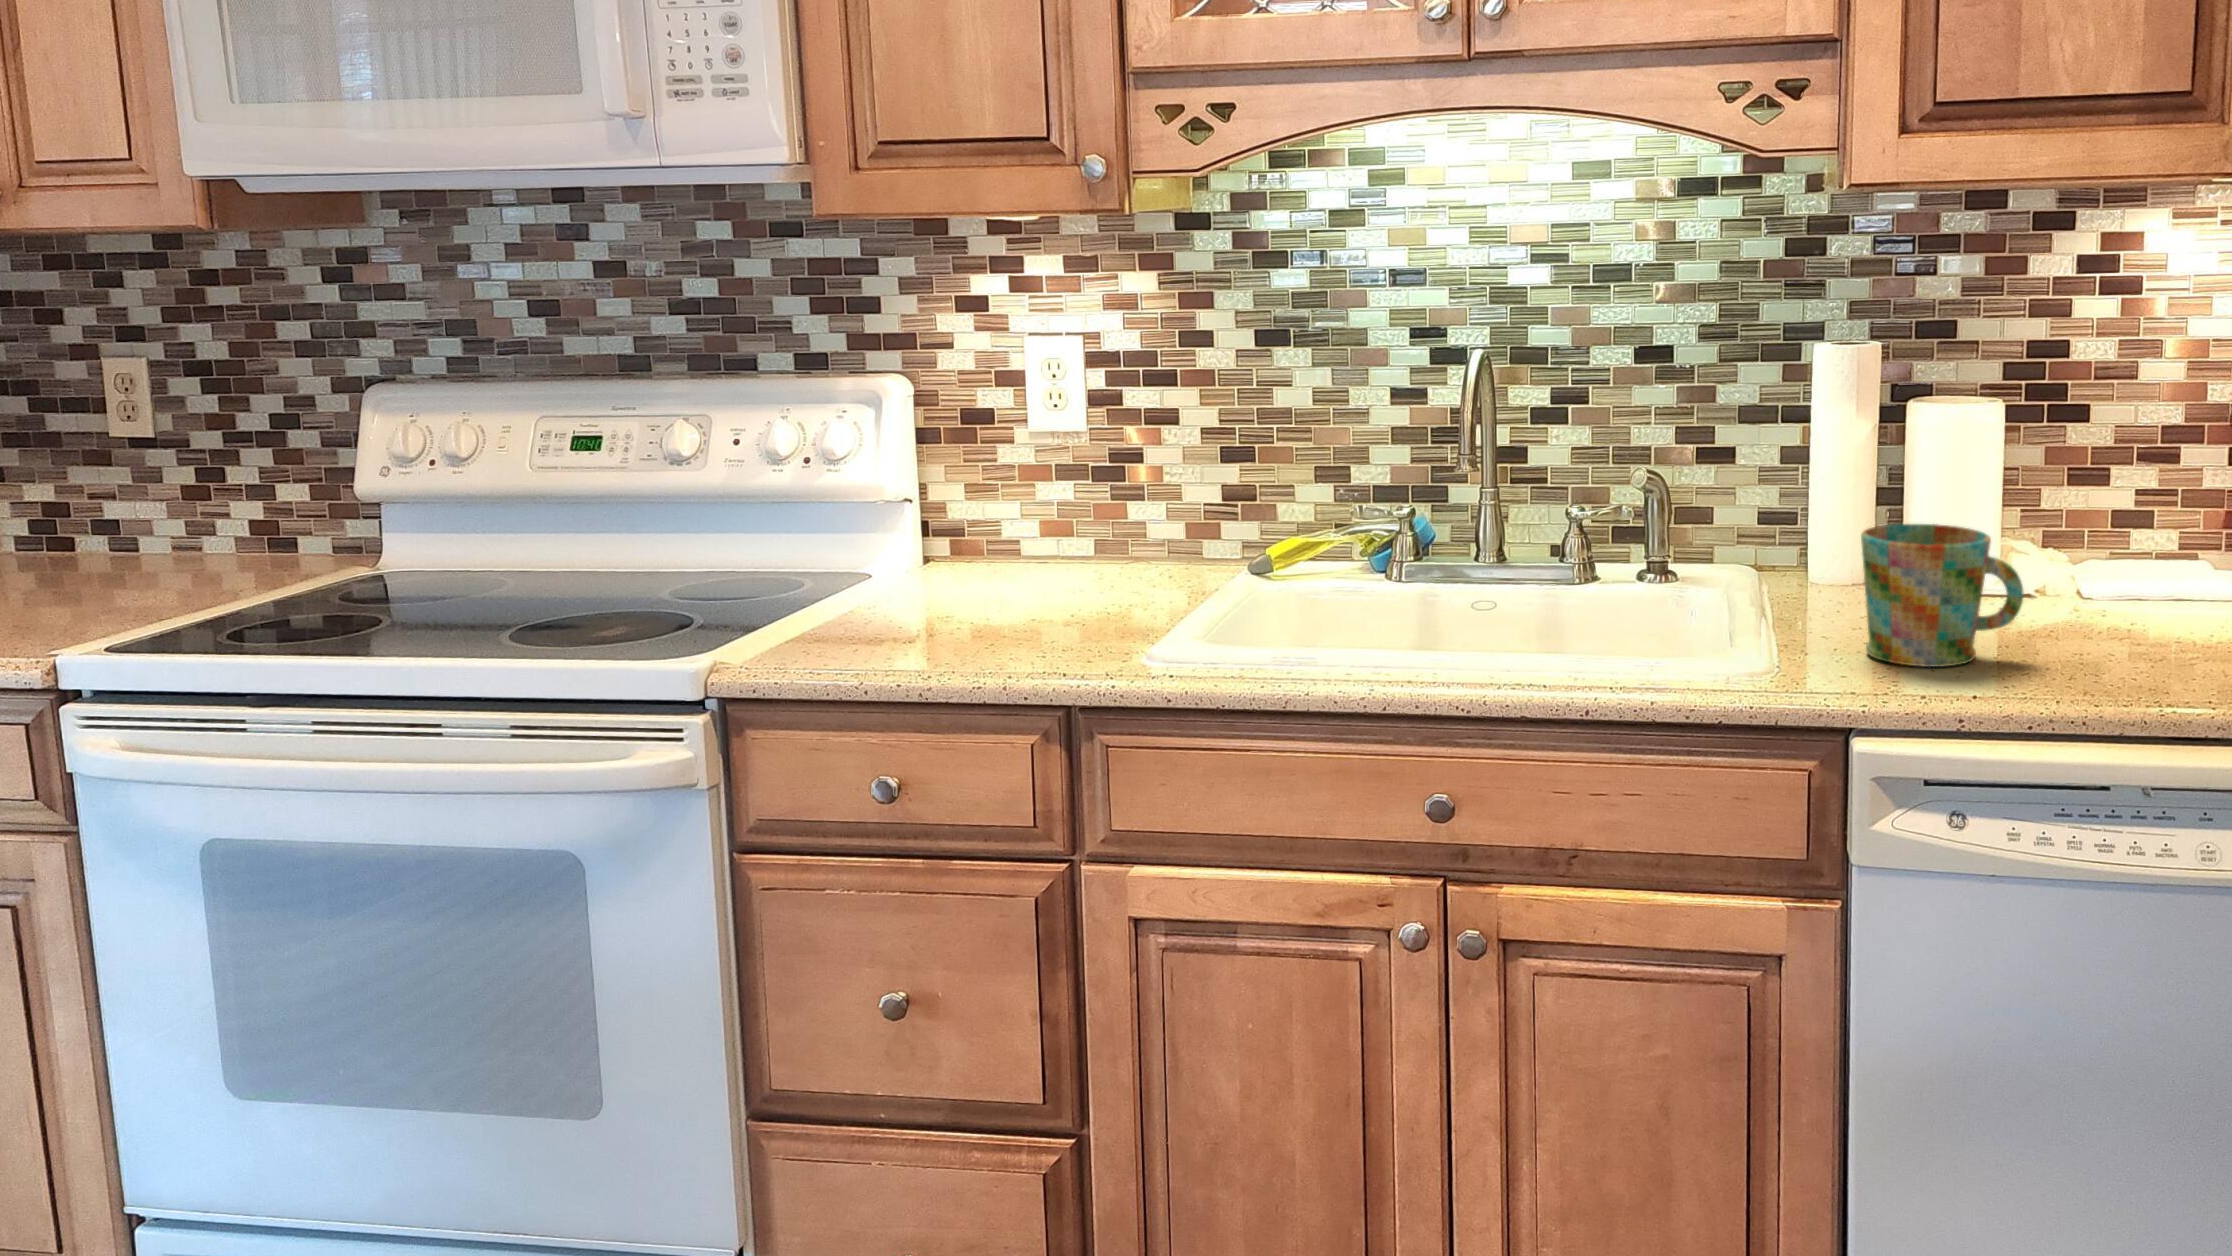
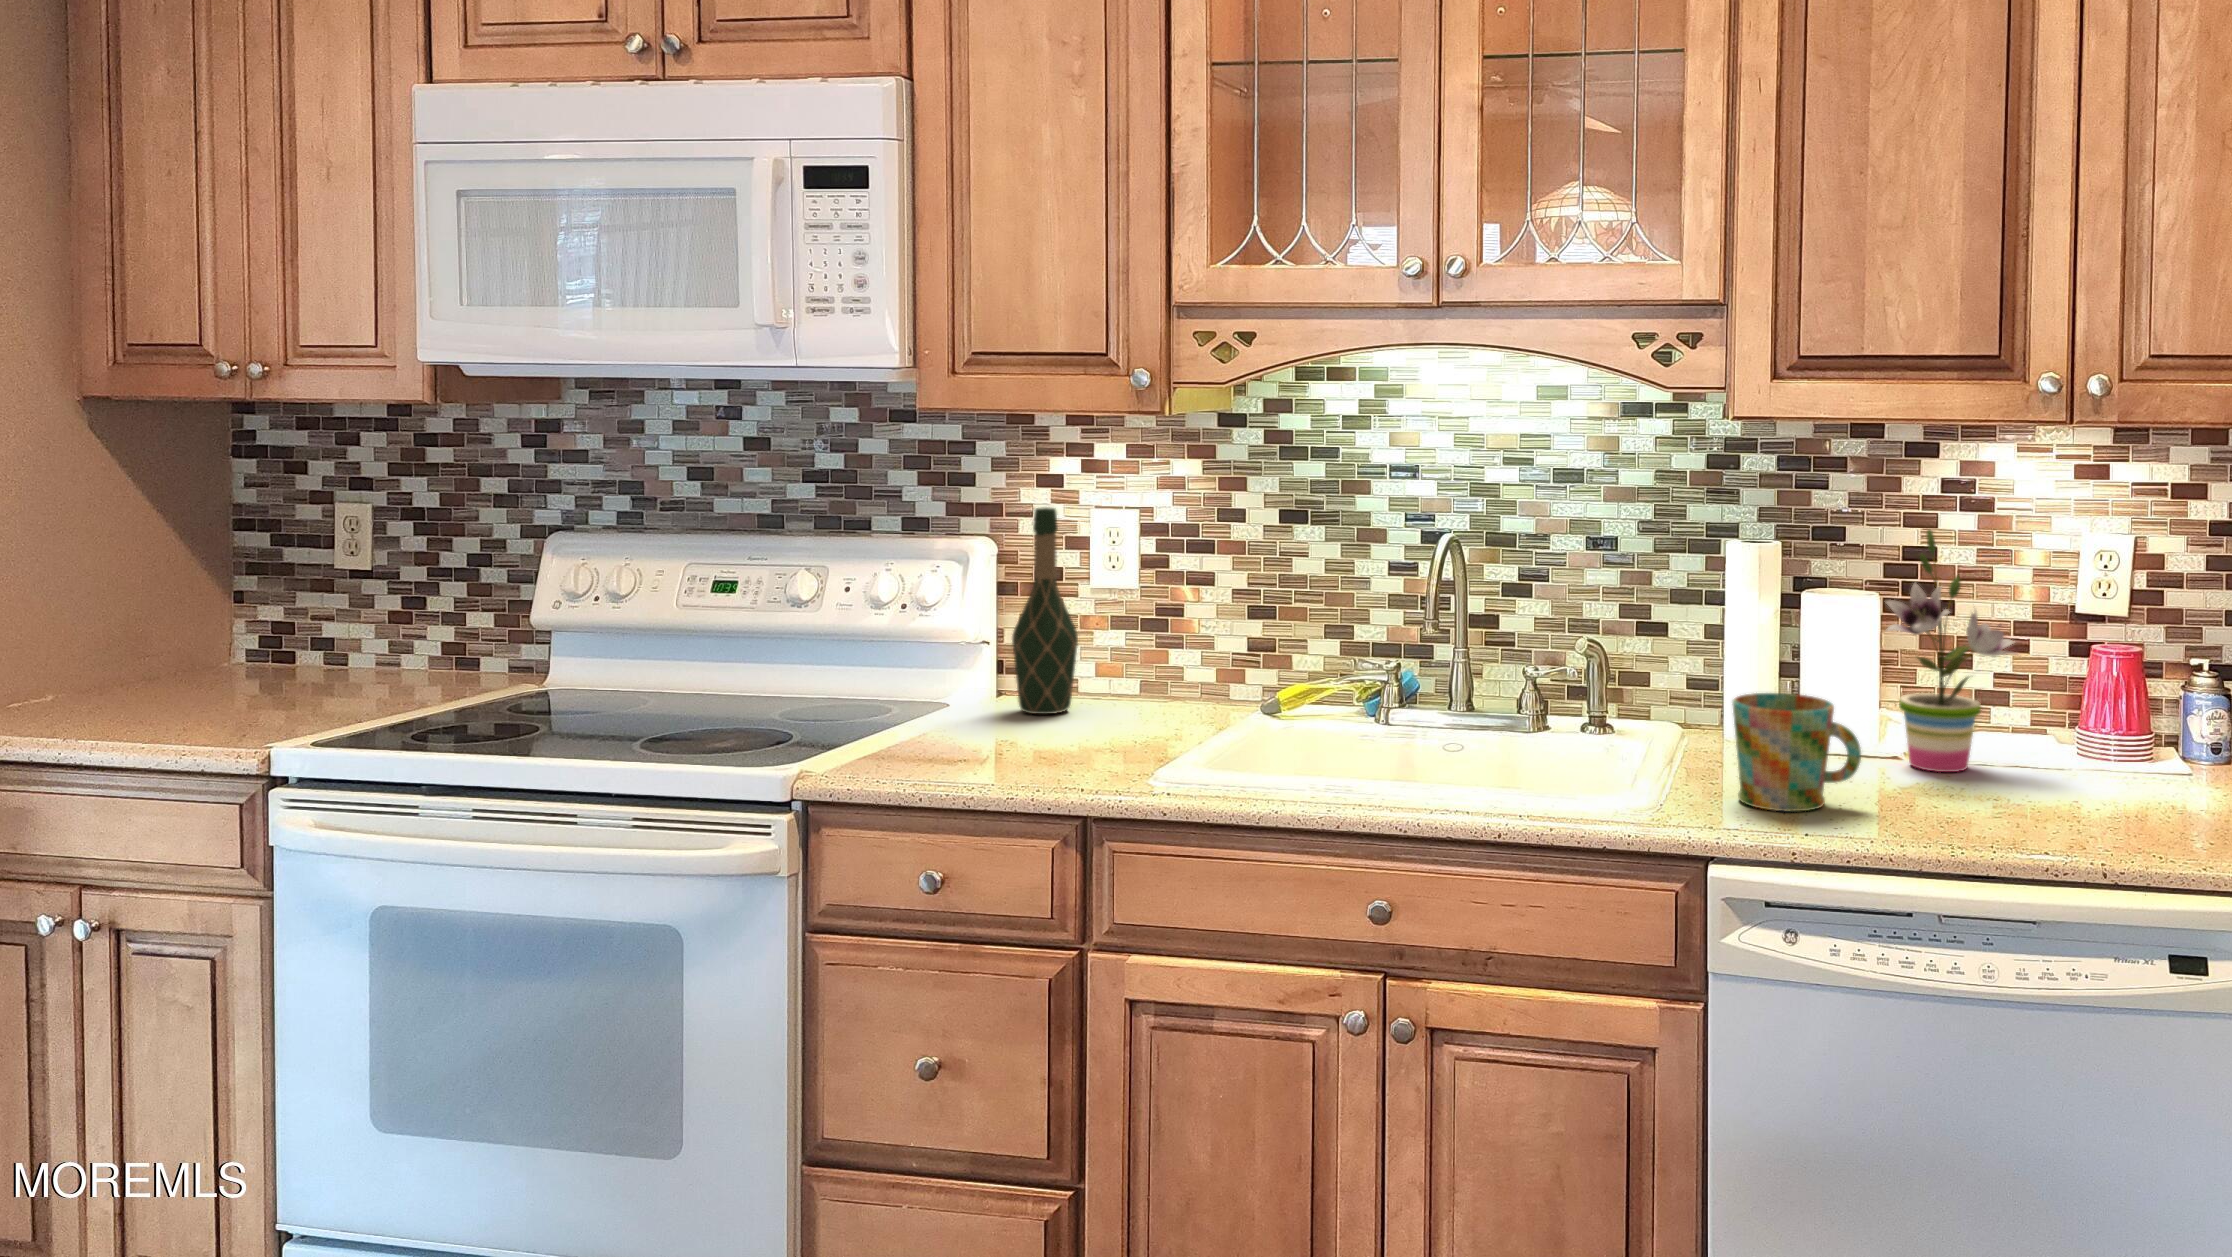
potted plant: none [2027,318,2197,612] -> present [1886,530,2016,772]
wine bottle: none [941,334,1020,583] -> present [1012,507,1078,714]

